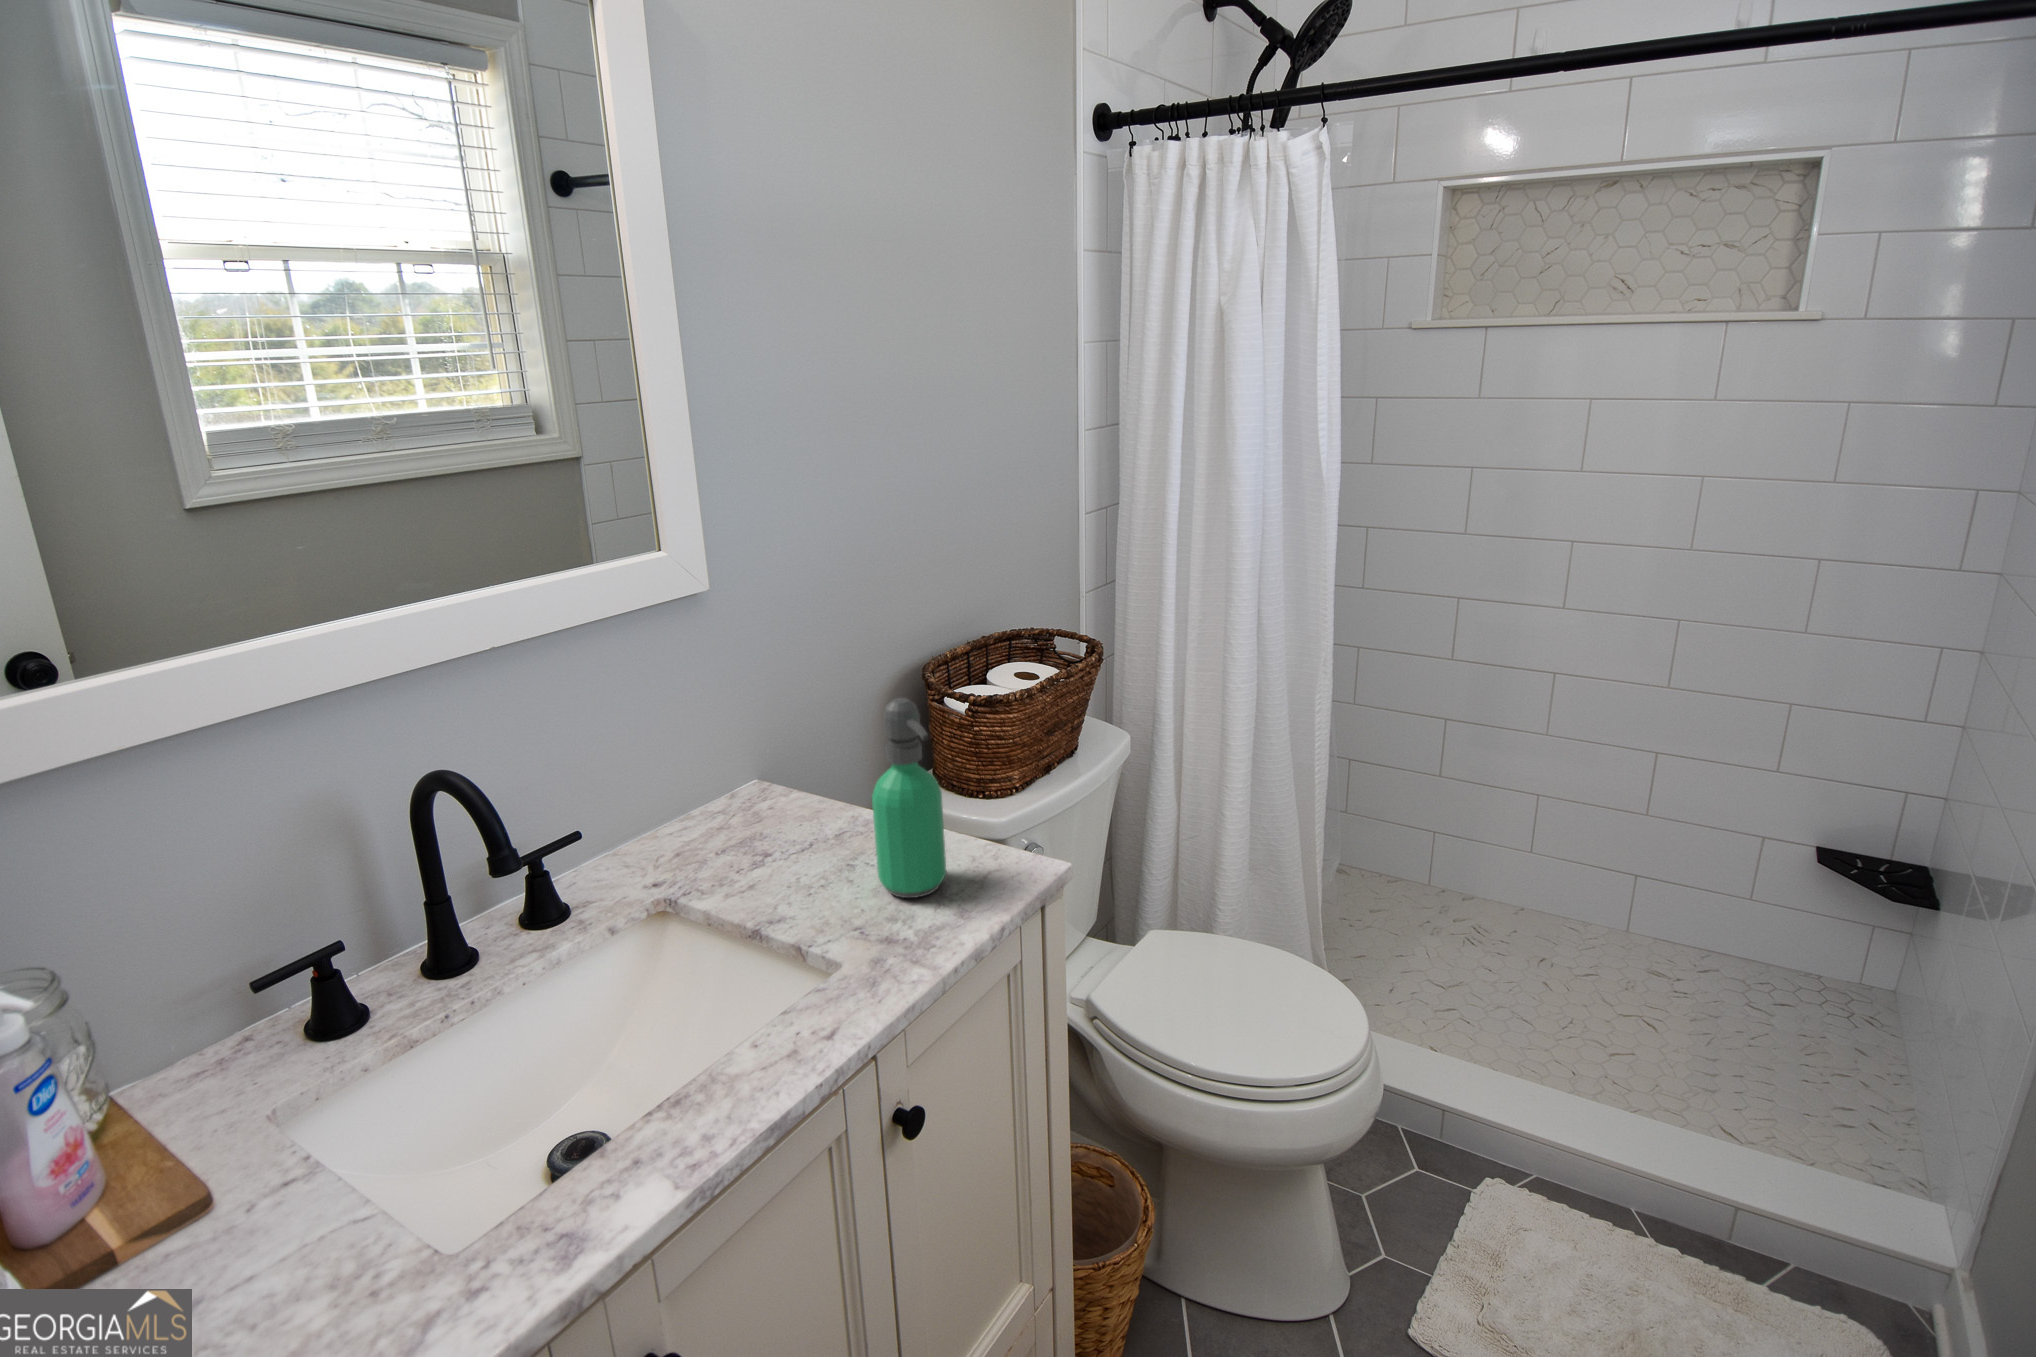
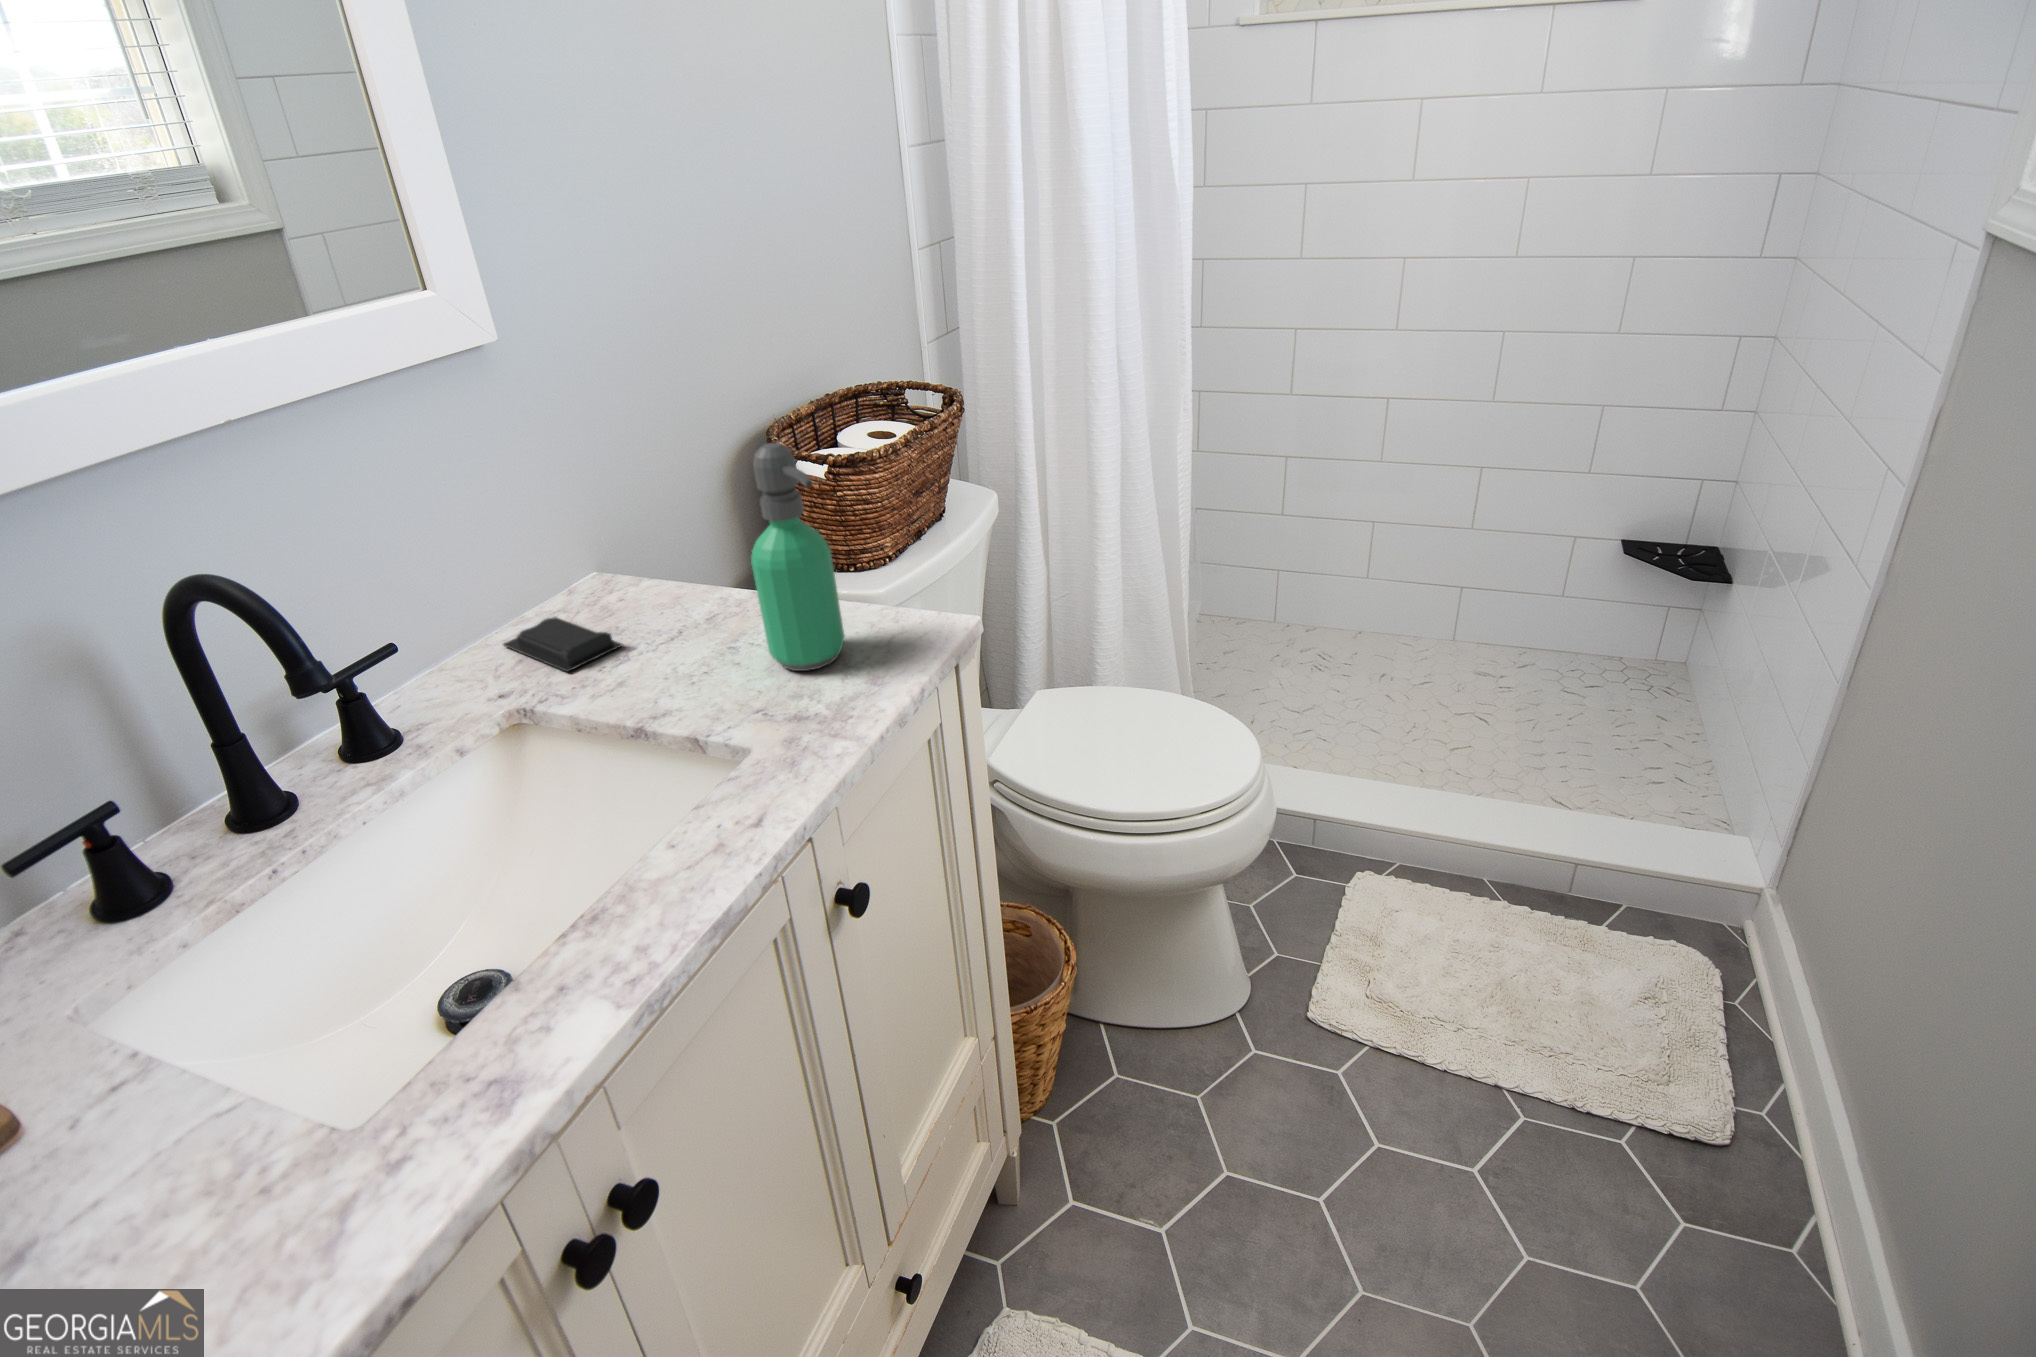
soap bar: none [663,821,760,872] -> present [503,617,622,672]

